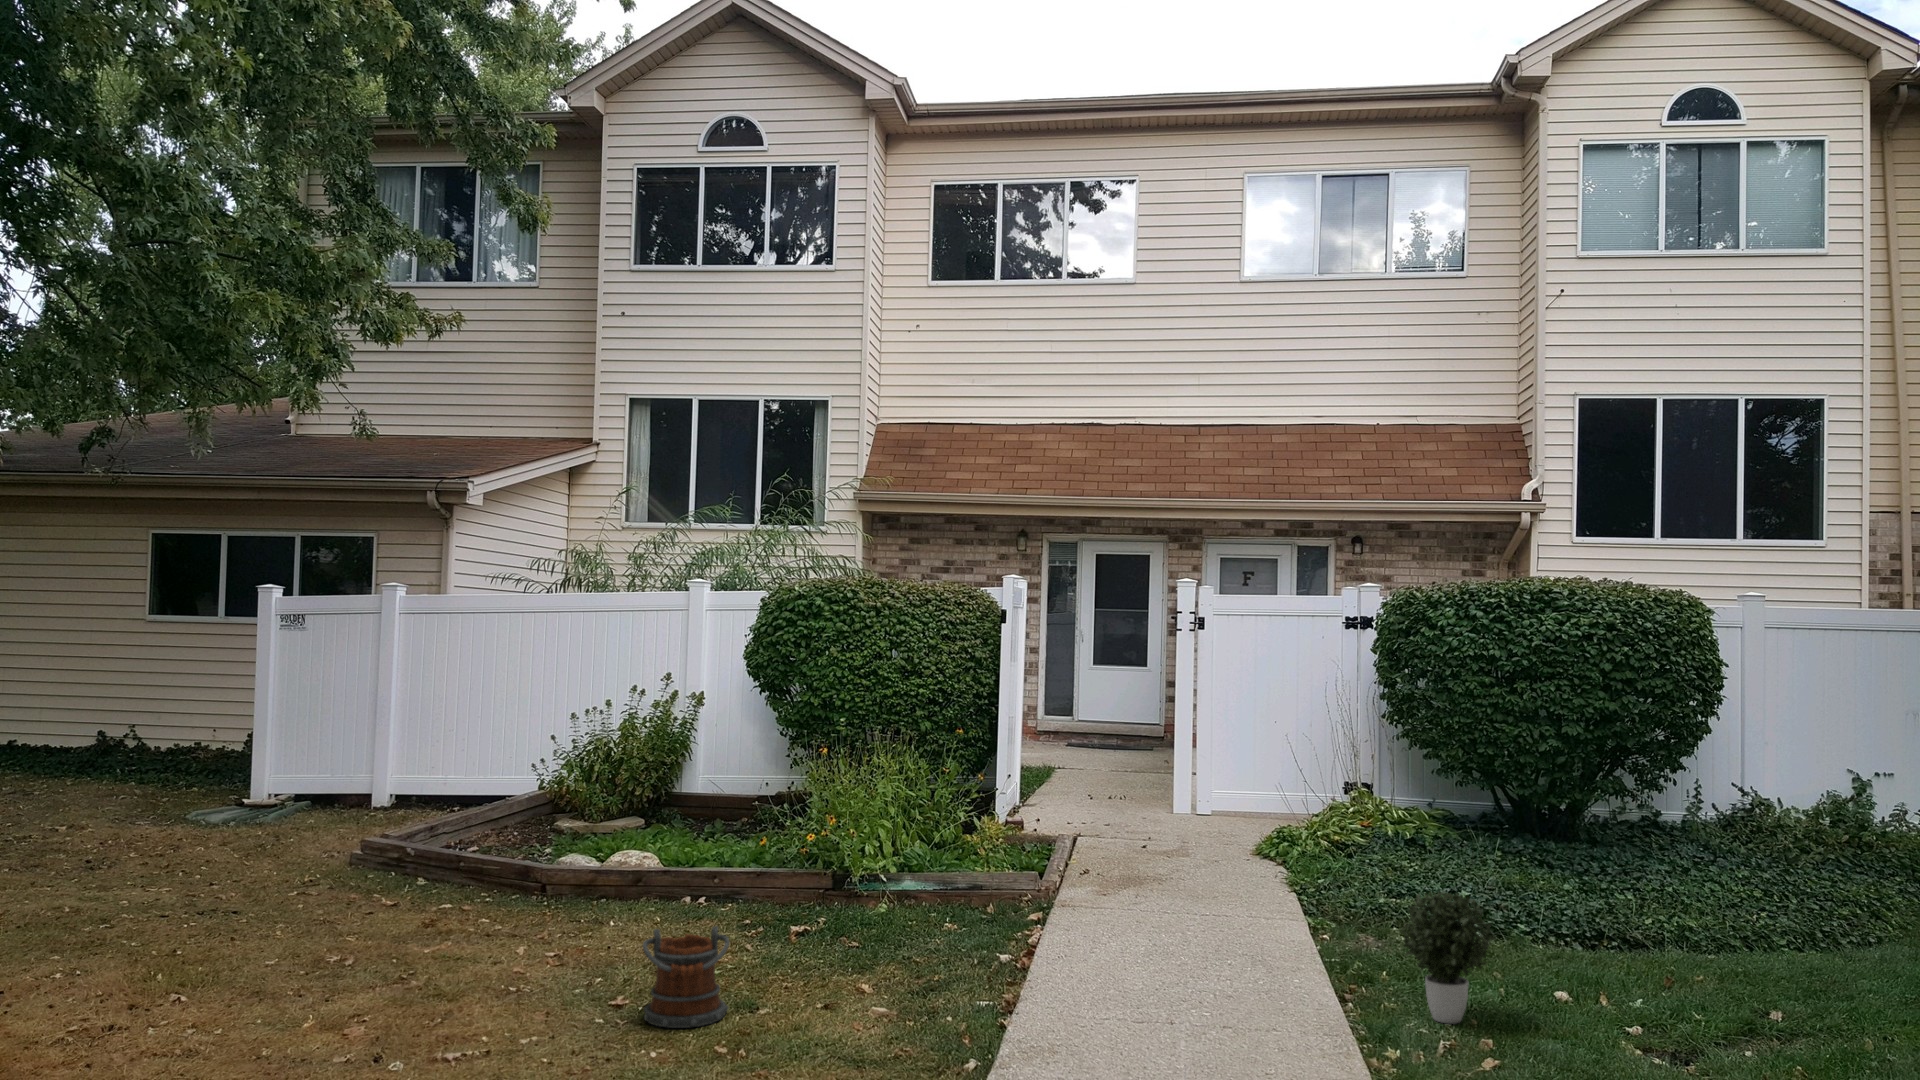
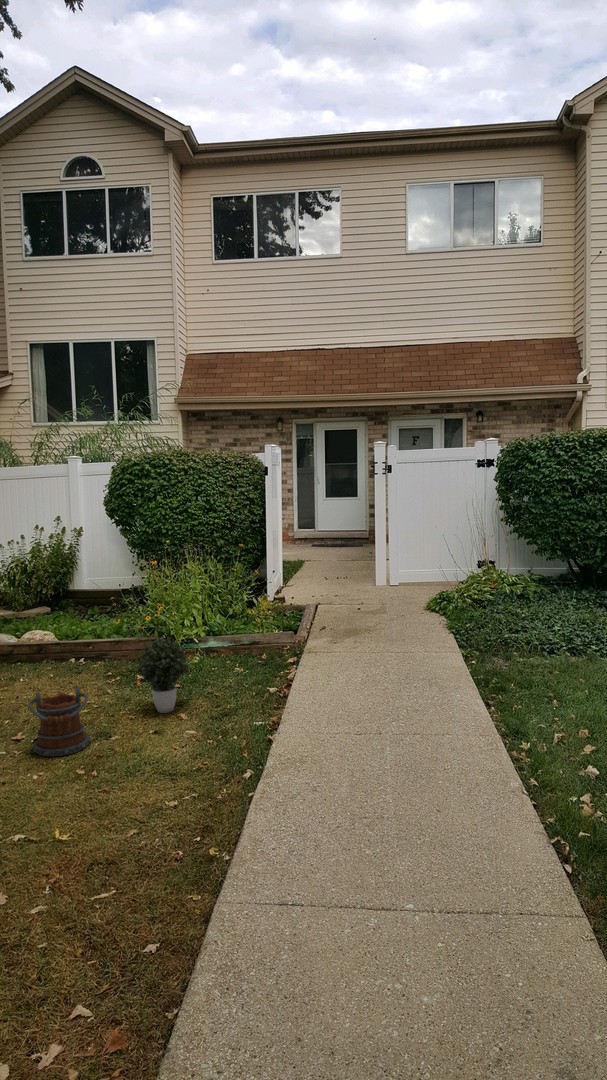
potted plant: present [1401,891,1494,1024] -> present [135,638,188,713]

